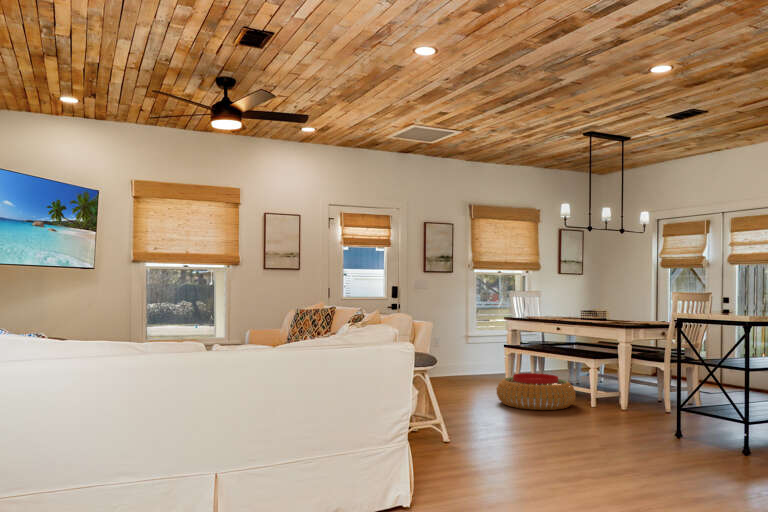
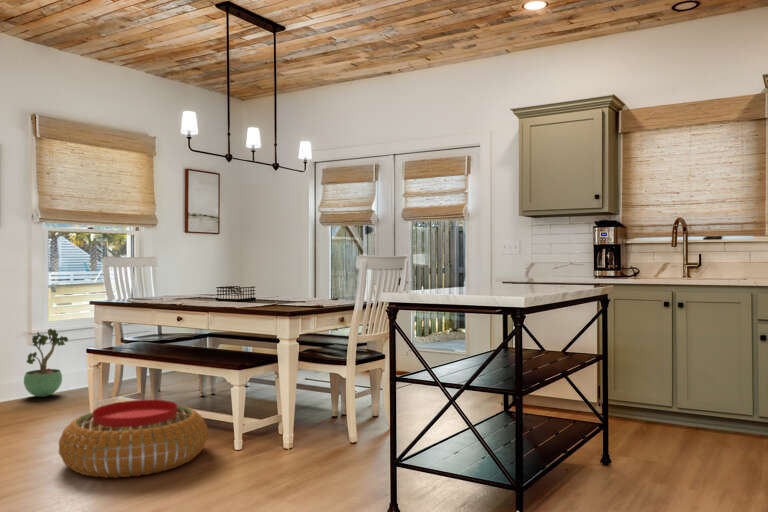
potted plant: none [464,333,488,375] -> present [24,329,68,397]

